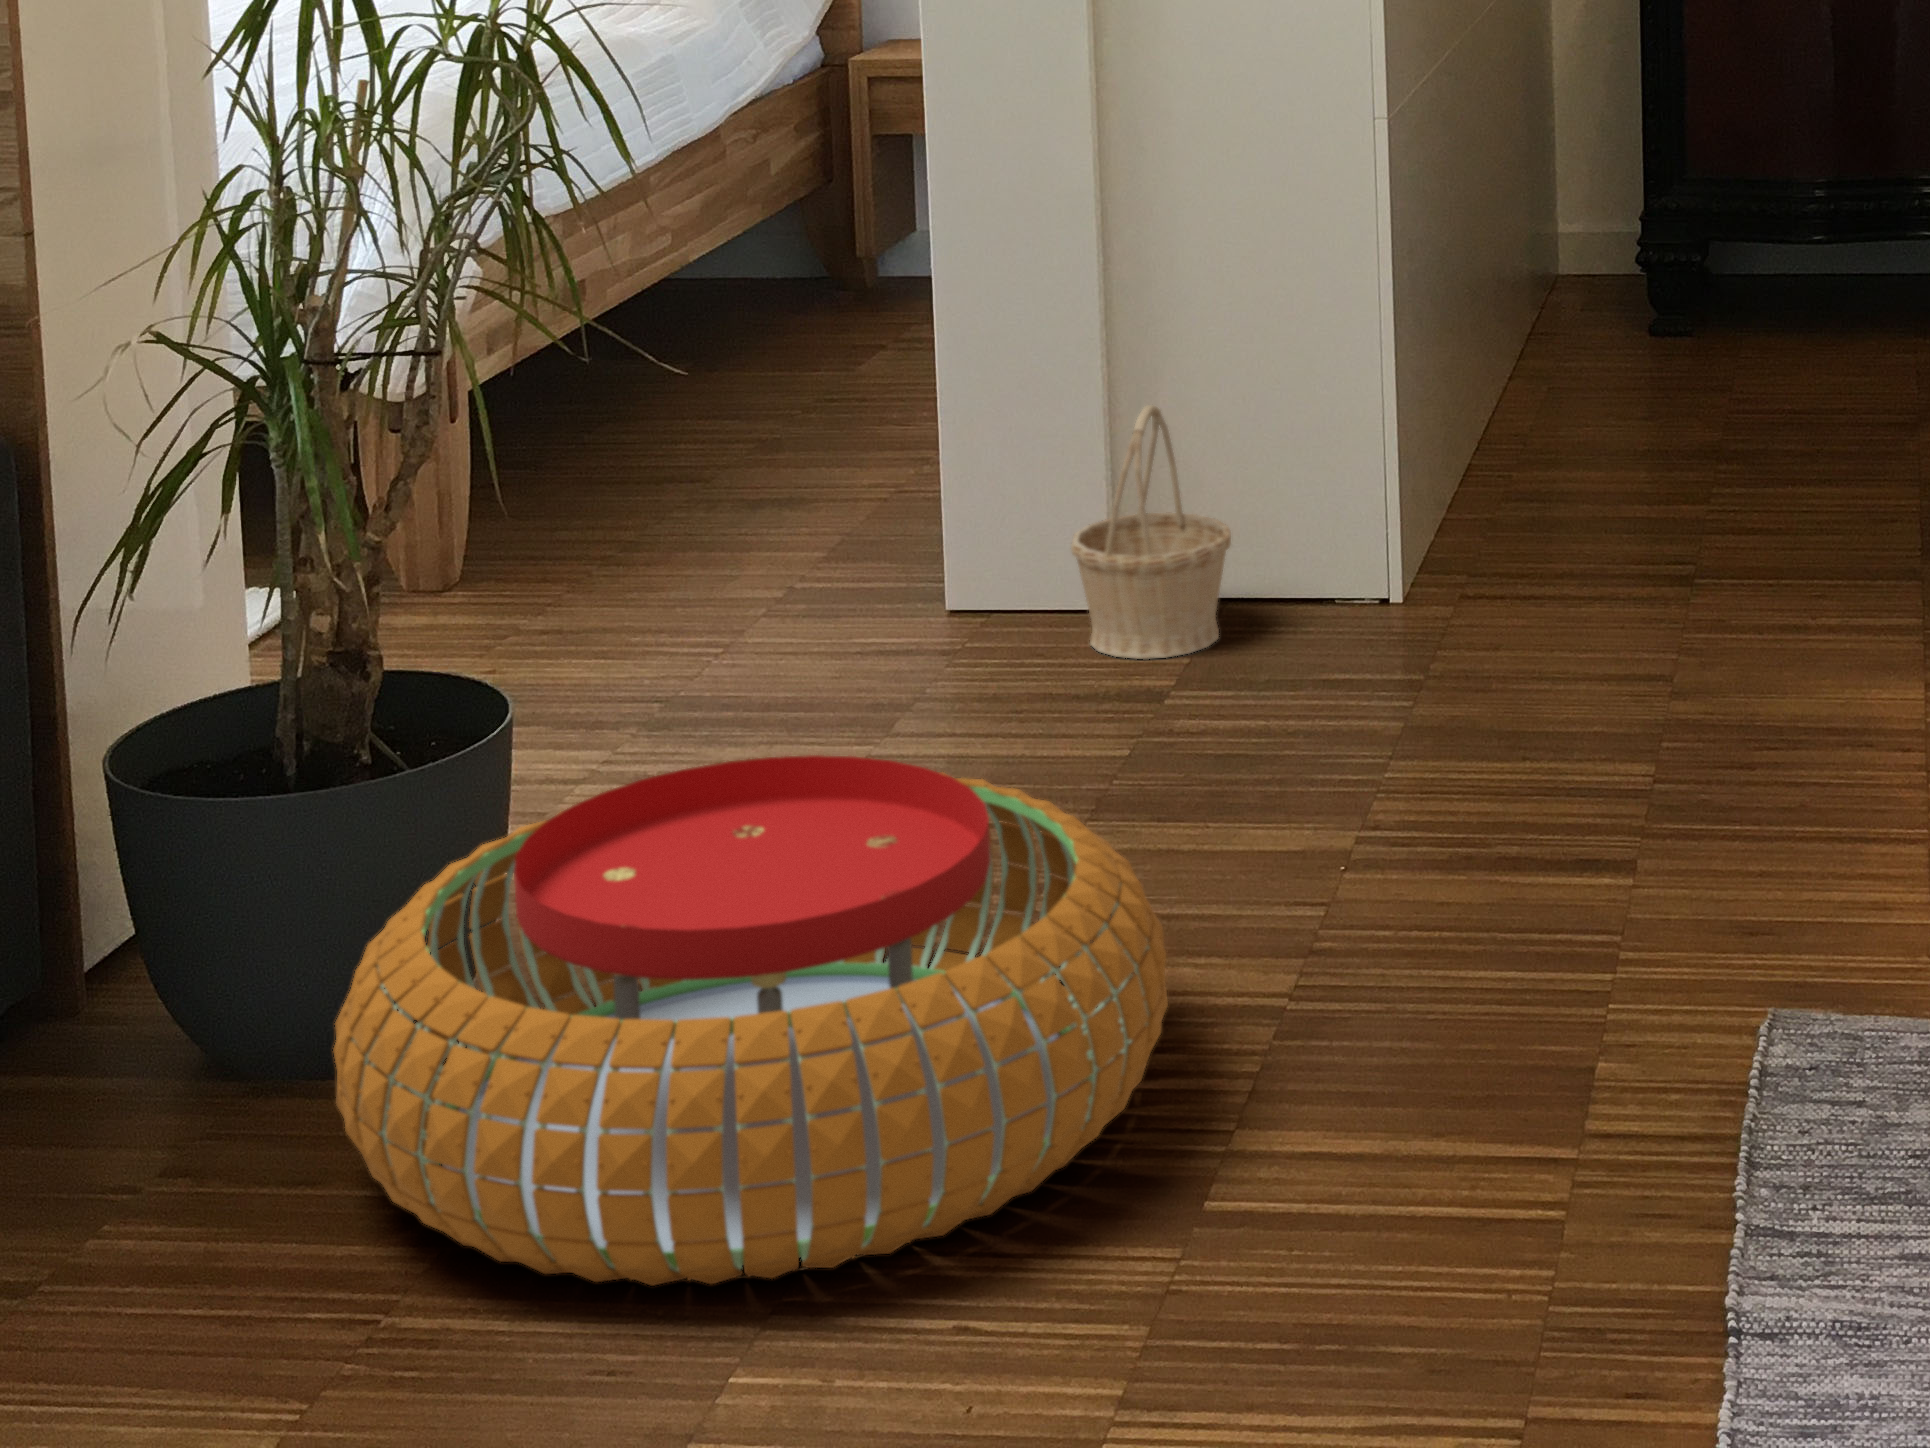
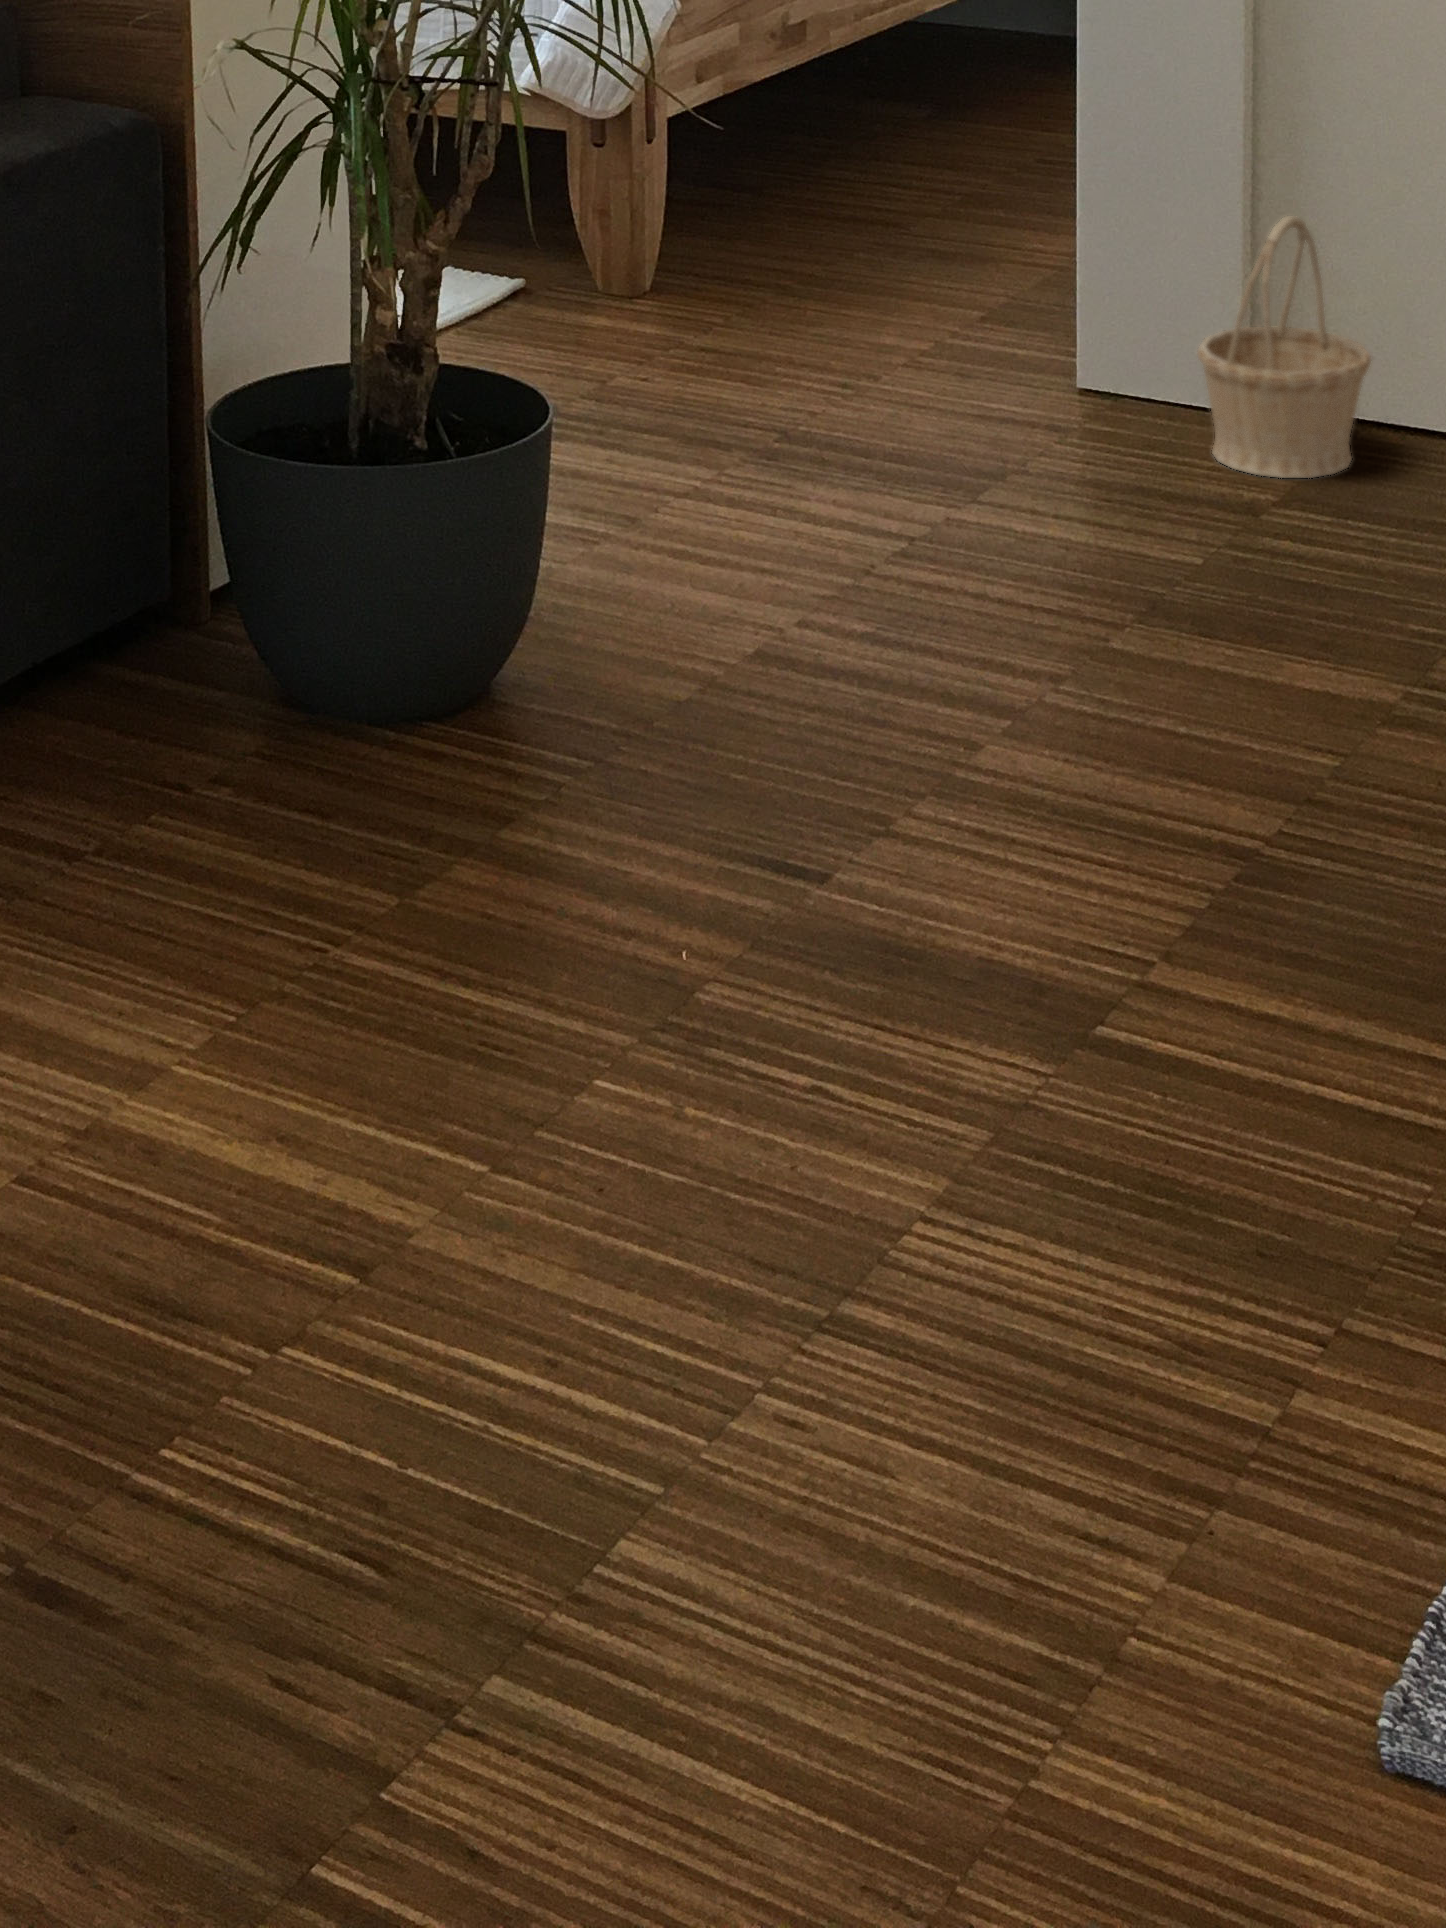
pouf: present [334,755,1168,1286] -> none [333,509,1119,1003]

